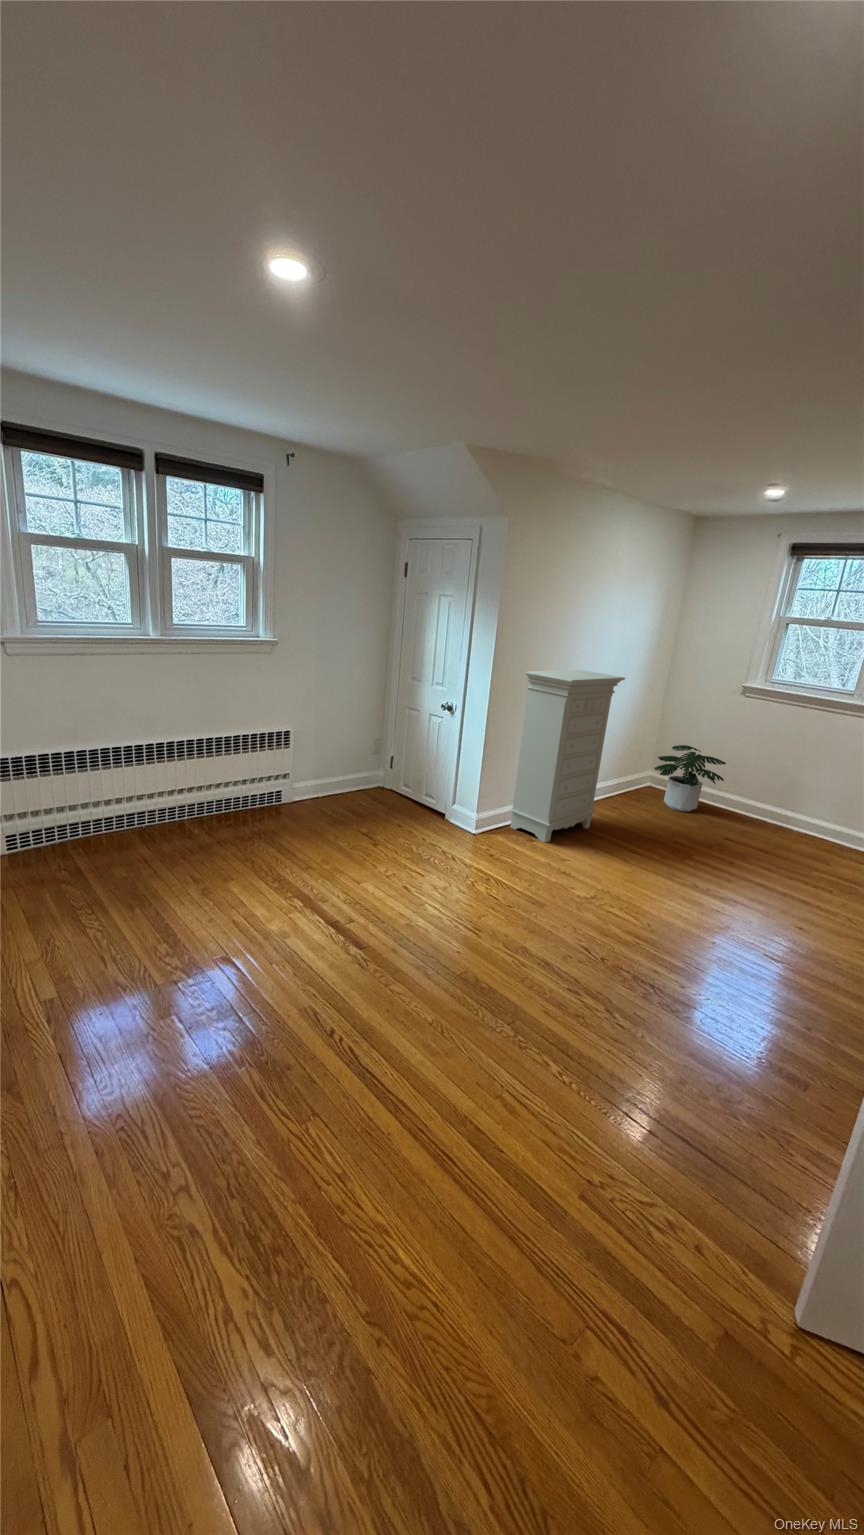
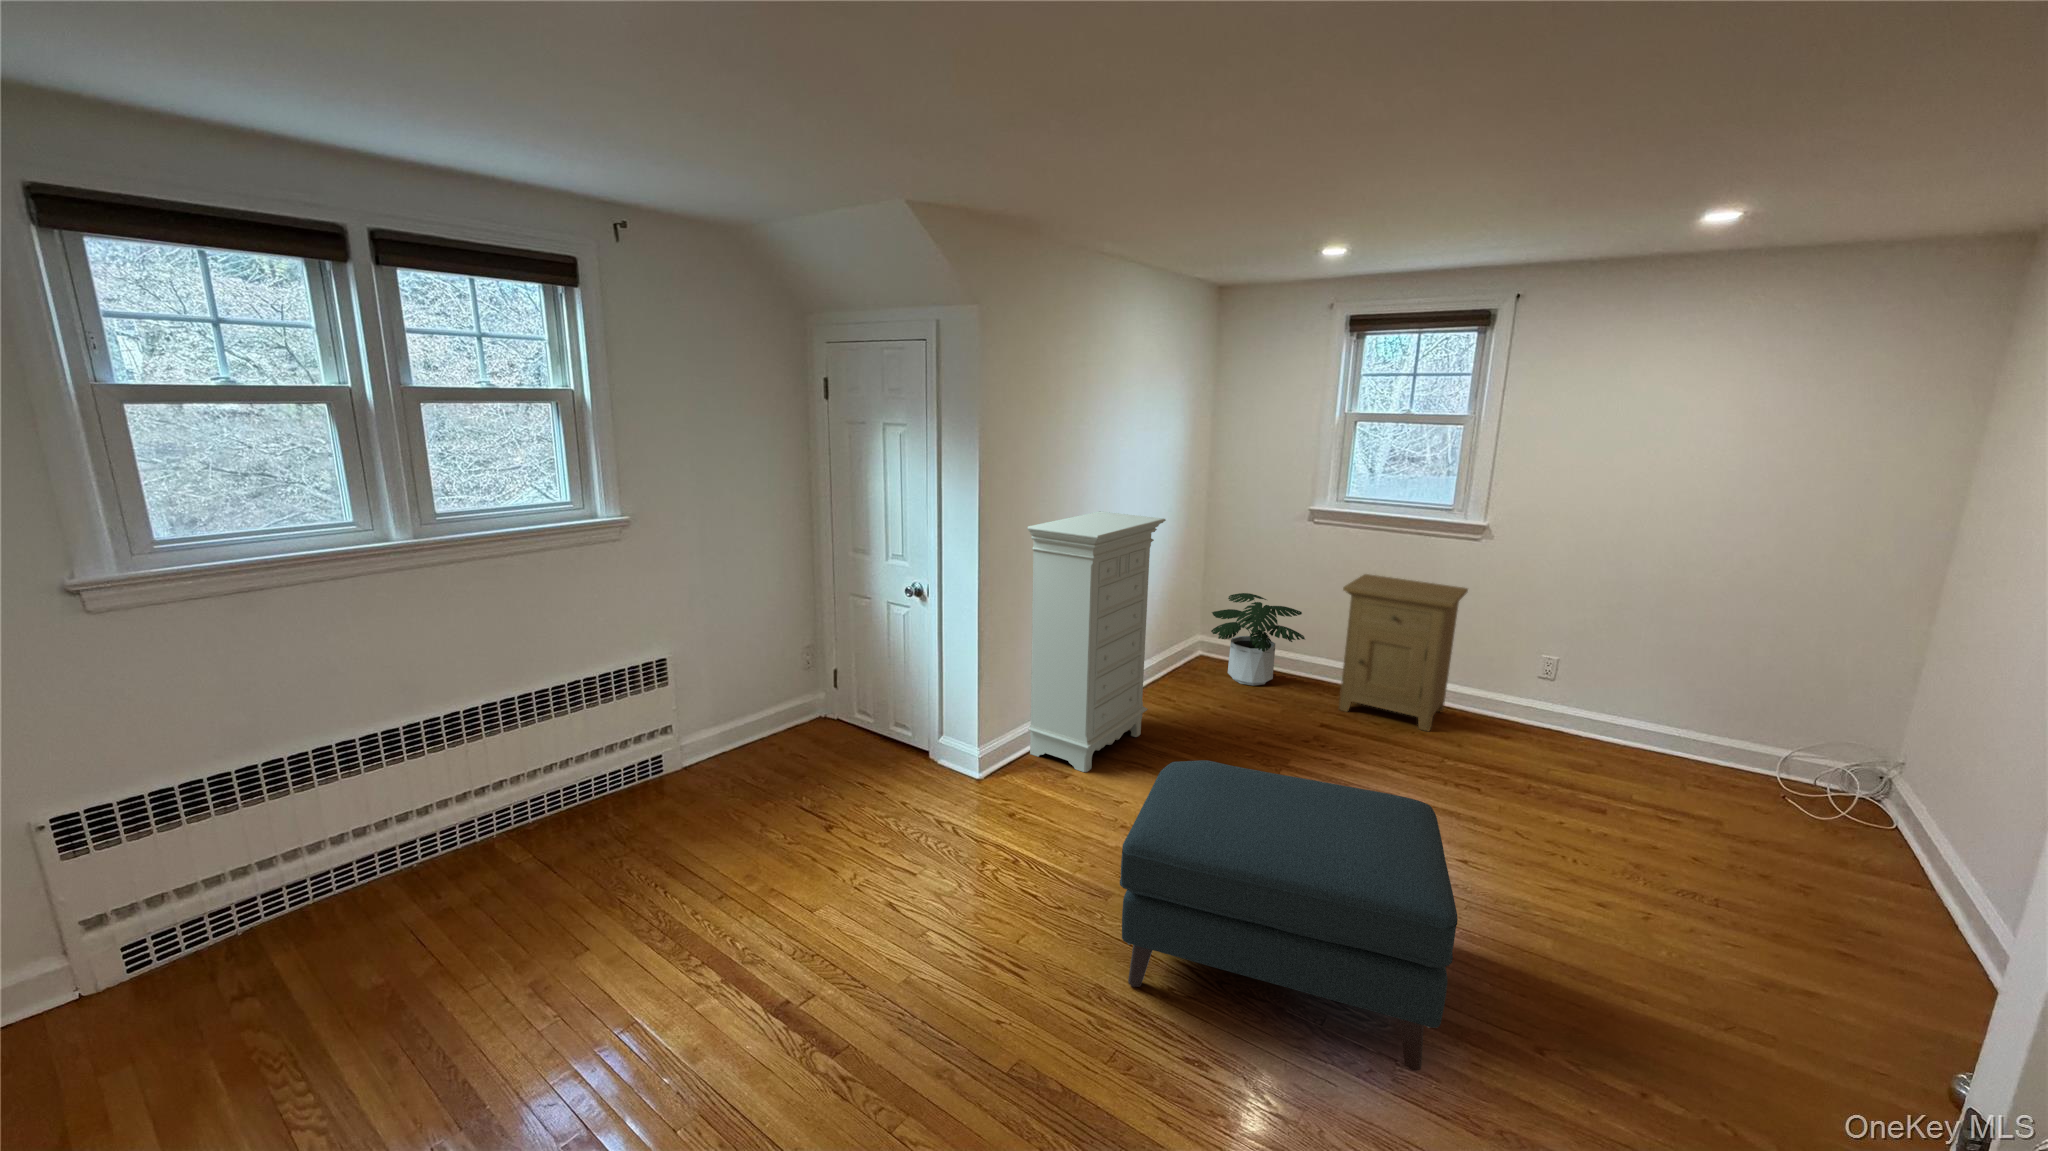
nightstand: none [742,739,858,856] -> present [1339,574,1468,731]
ottoman: none [545,827,773,1024] -> present [1120,760,1458,1071]

